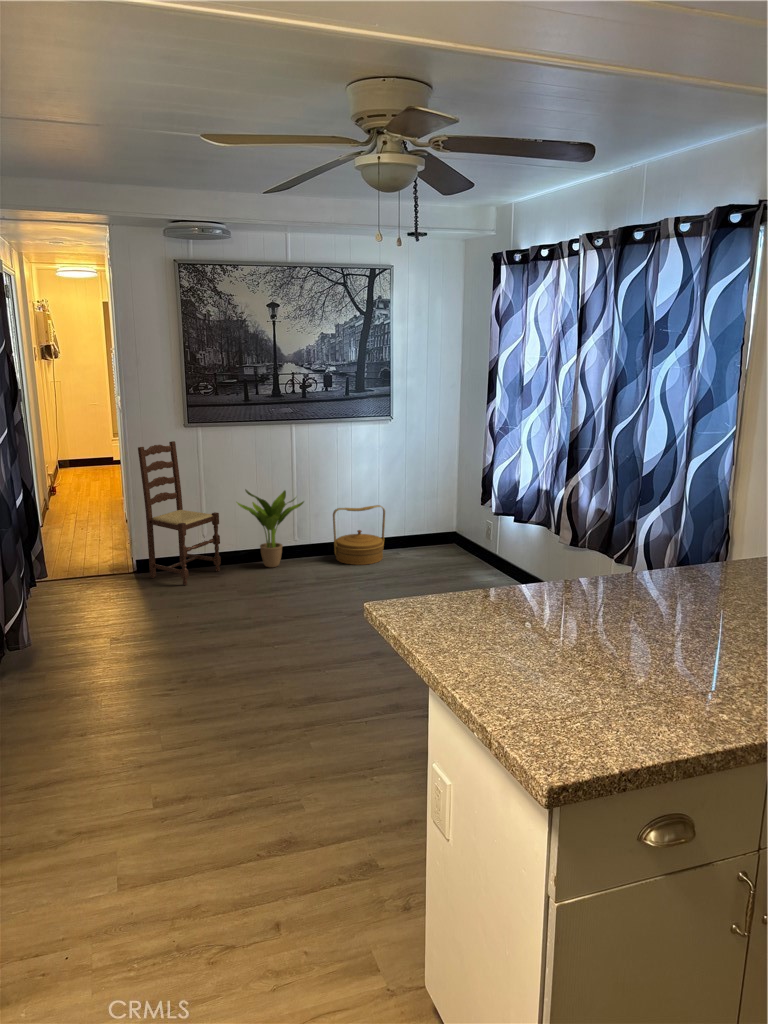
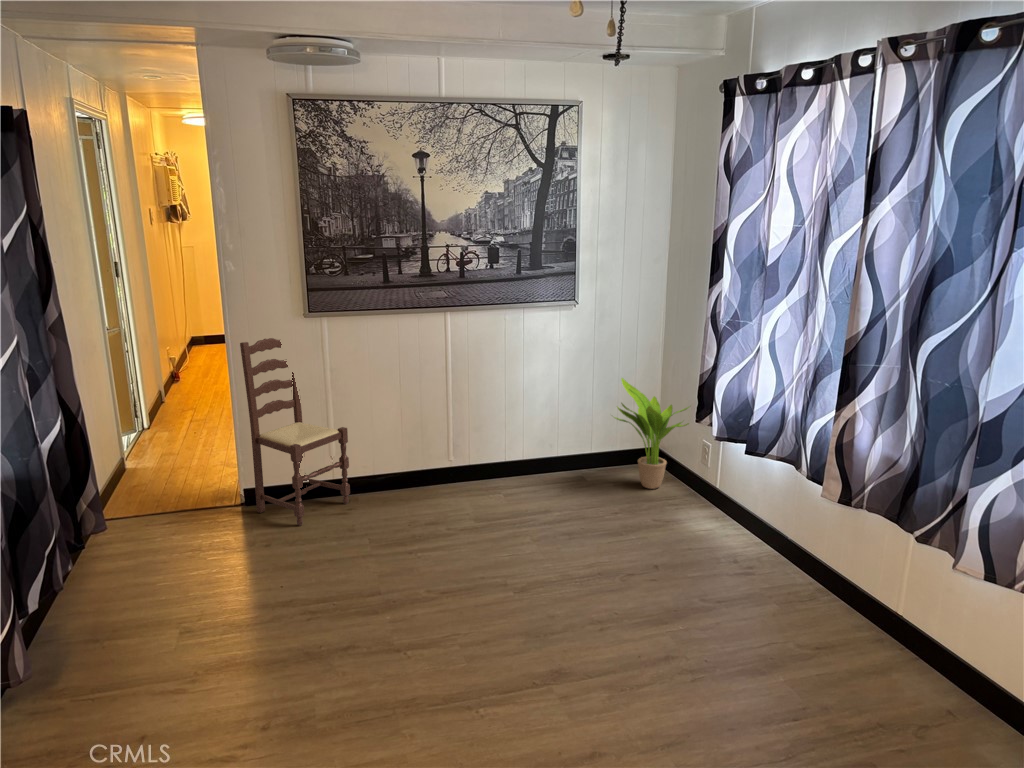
potted plant: present [237,490,304,567] -> present [614,378,689,489]
woven basket: present [333,505,385,565] -> none [497,417,566,497]

